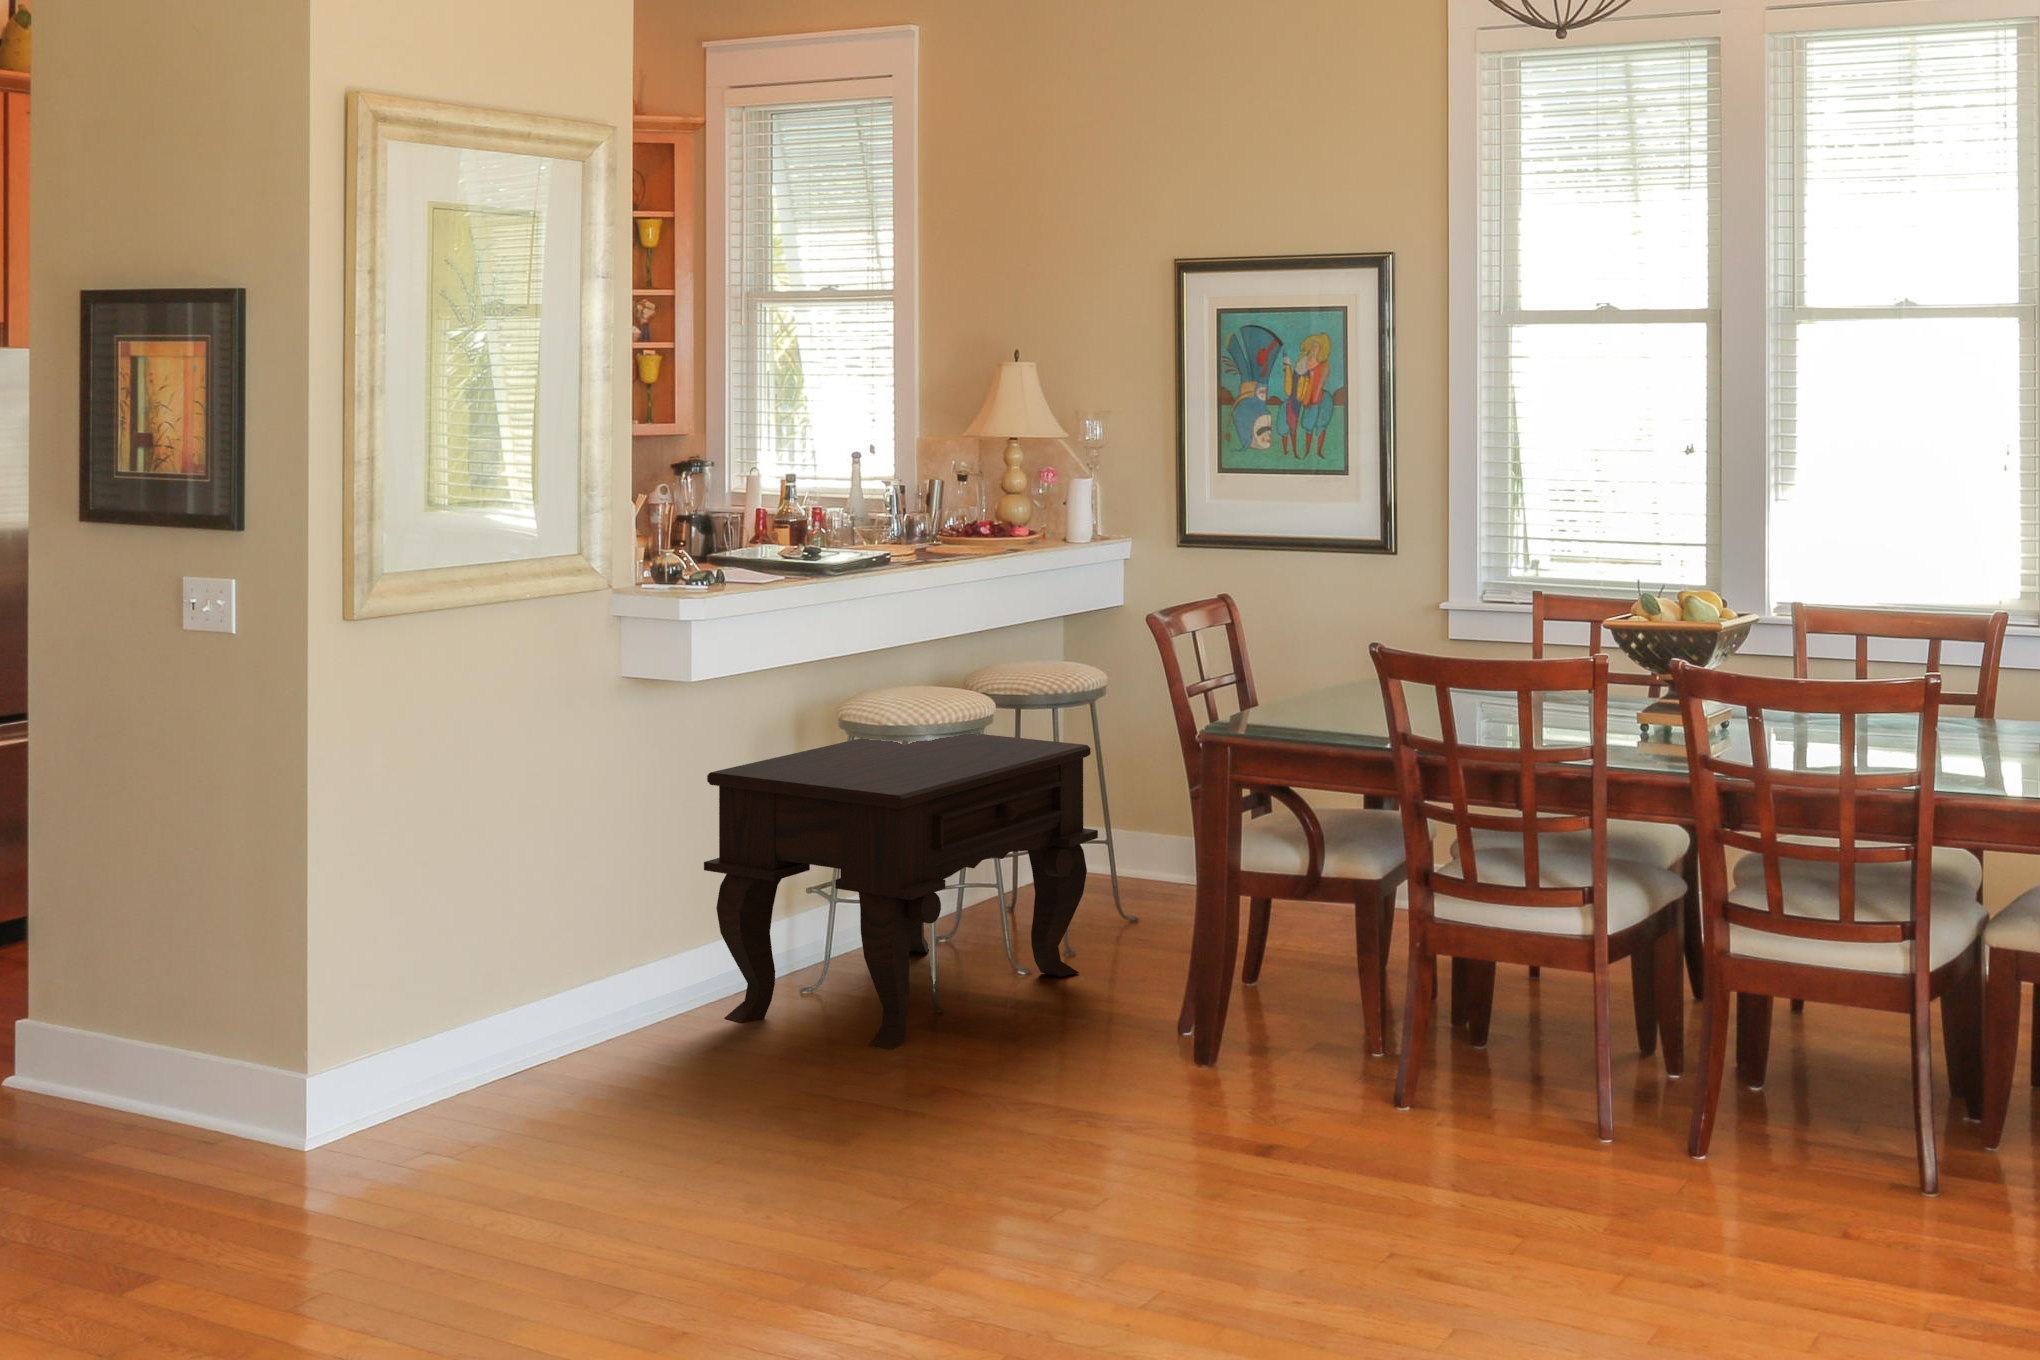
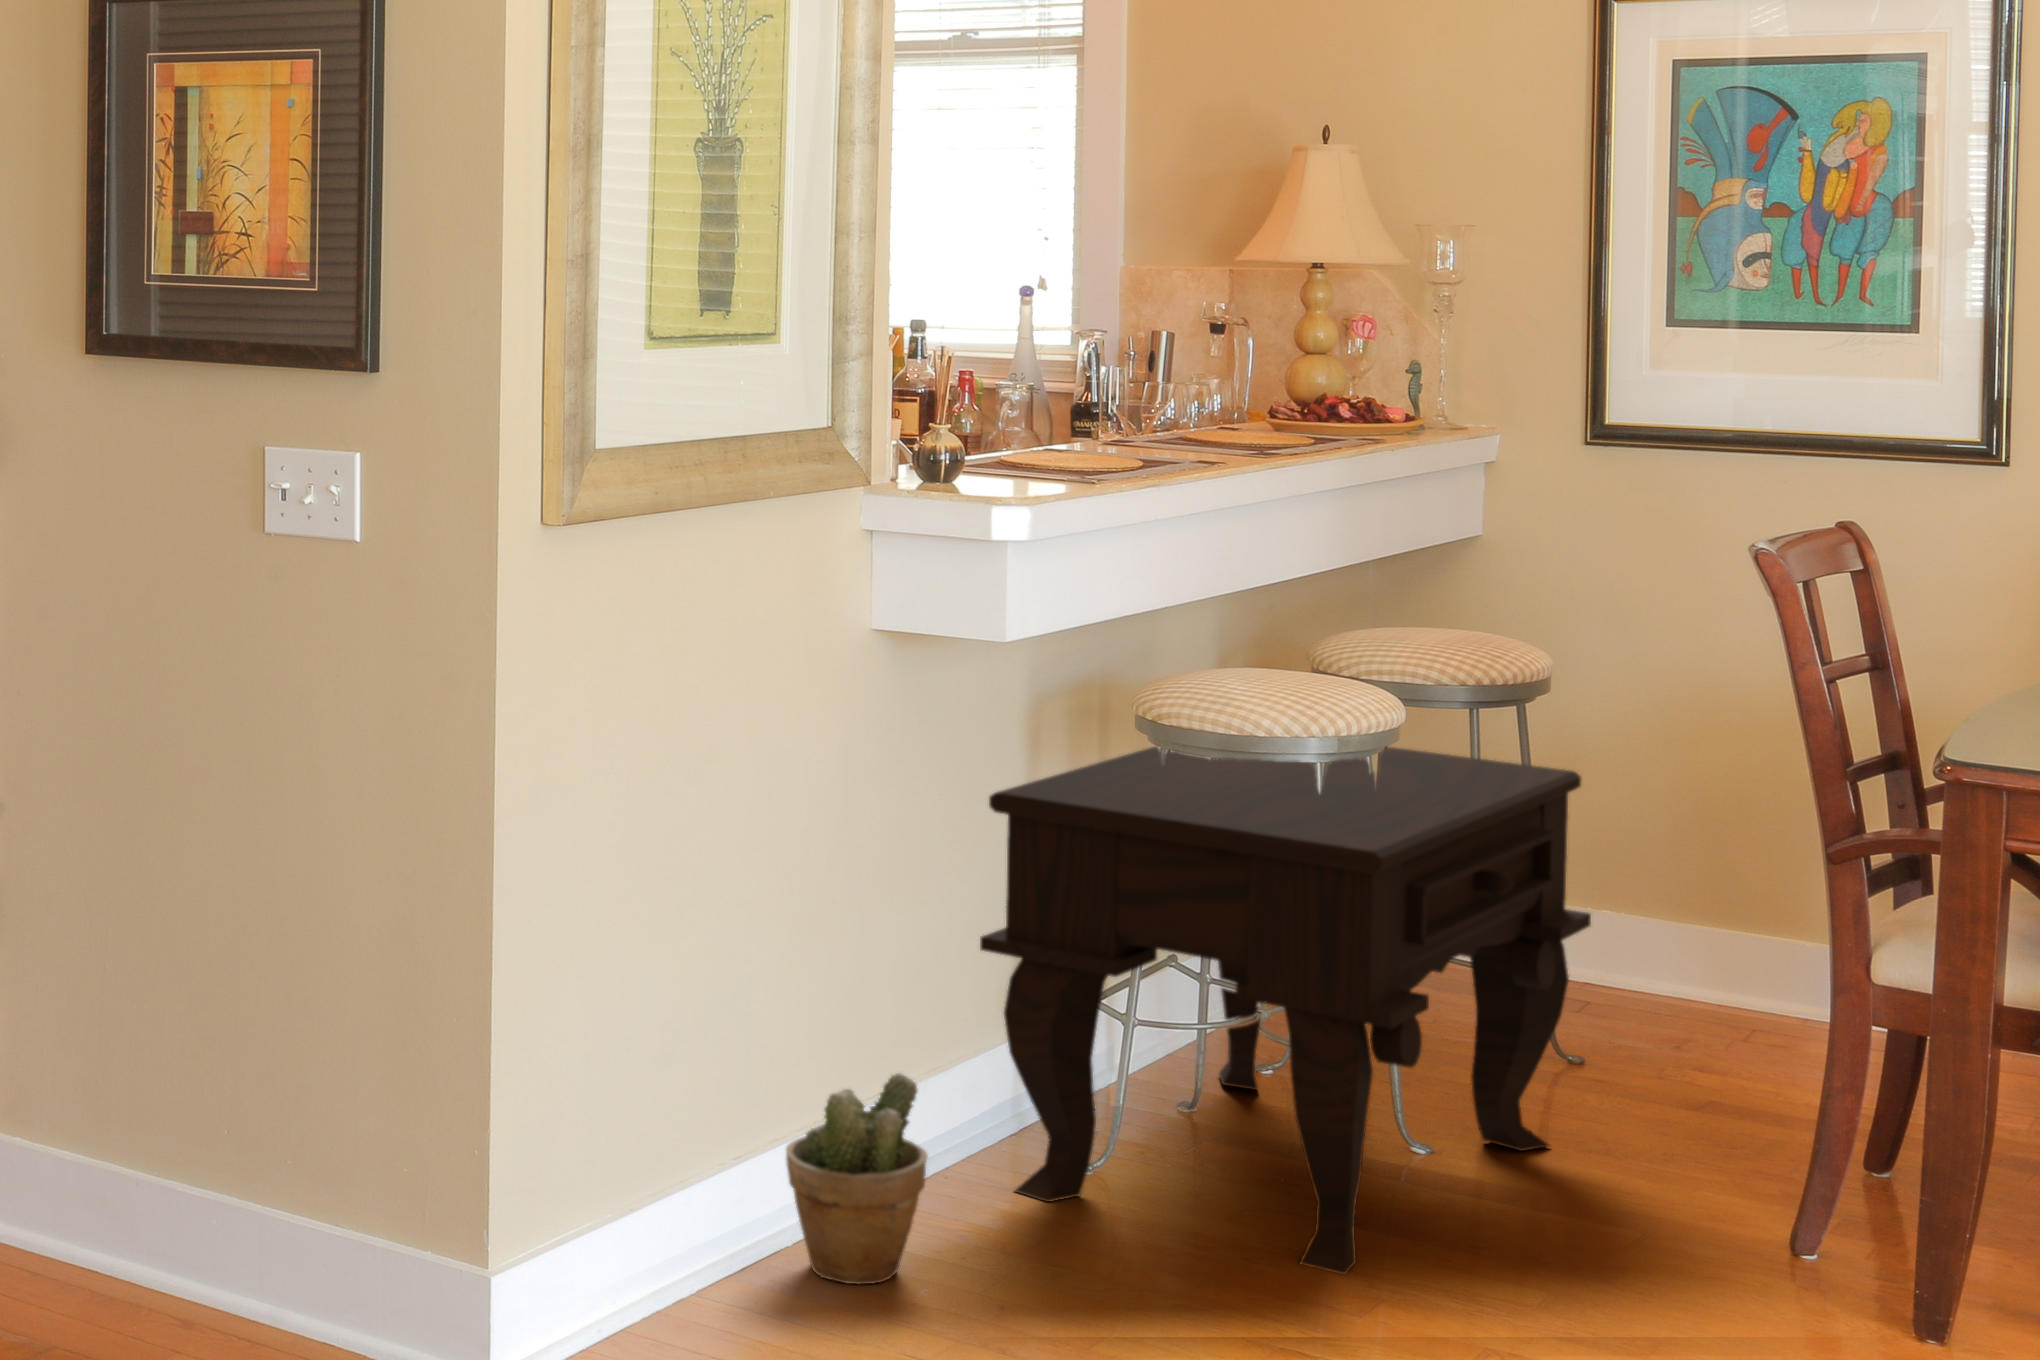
potted plant: none [543,945,633,1075] -> present [786,1073,928,1284]

